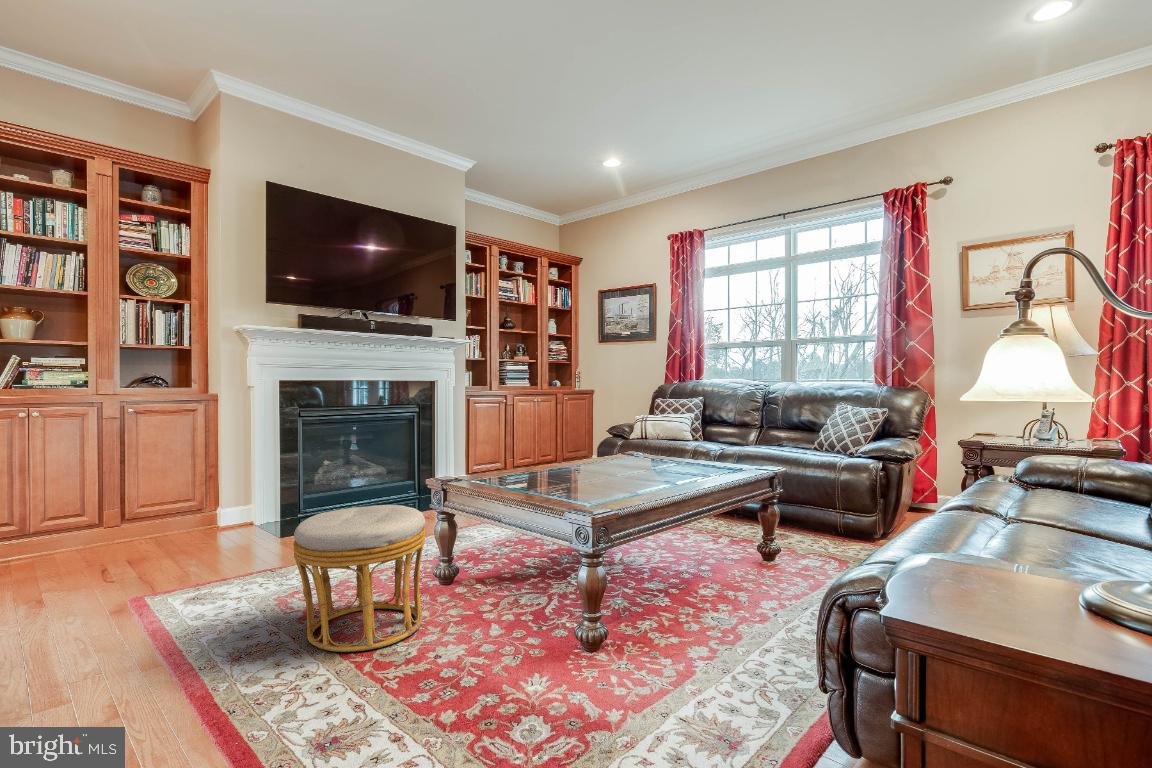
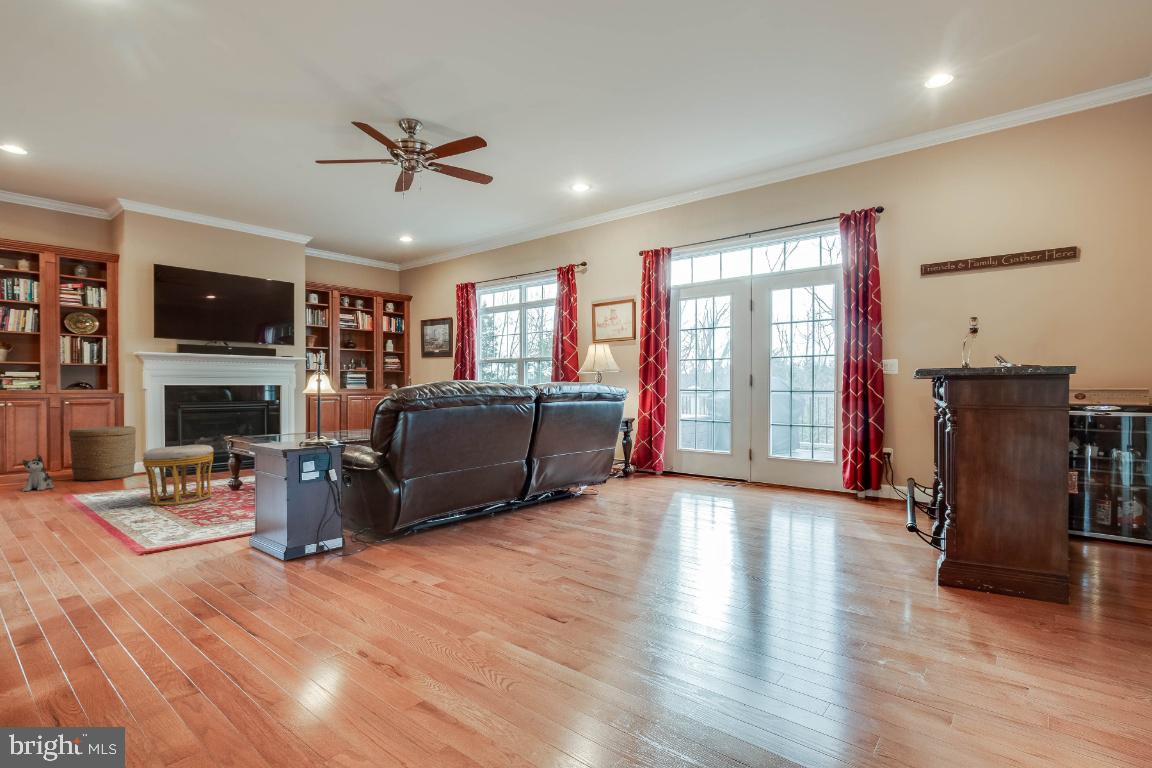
basket: none [134,449,239,549] -> present [69,426,136,481]
plush toy: none [55,509,110,580] -> present [22,455,54,491]

